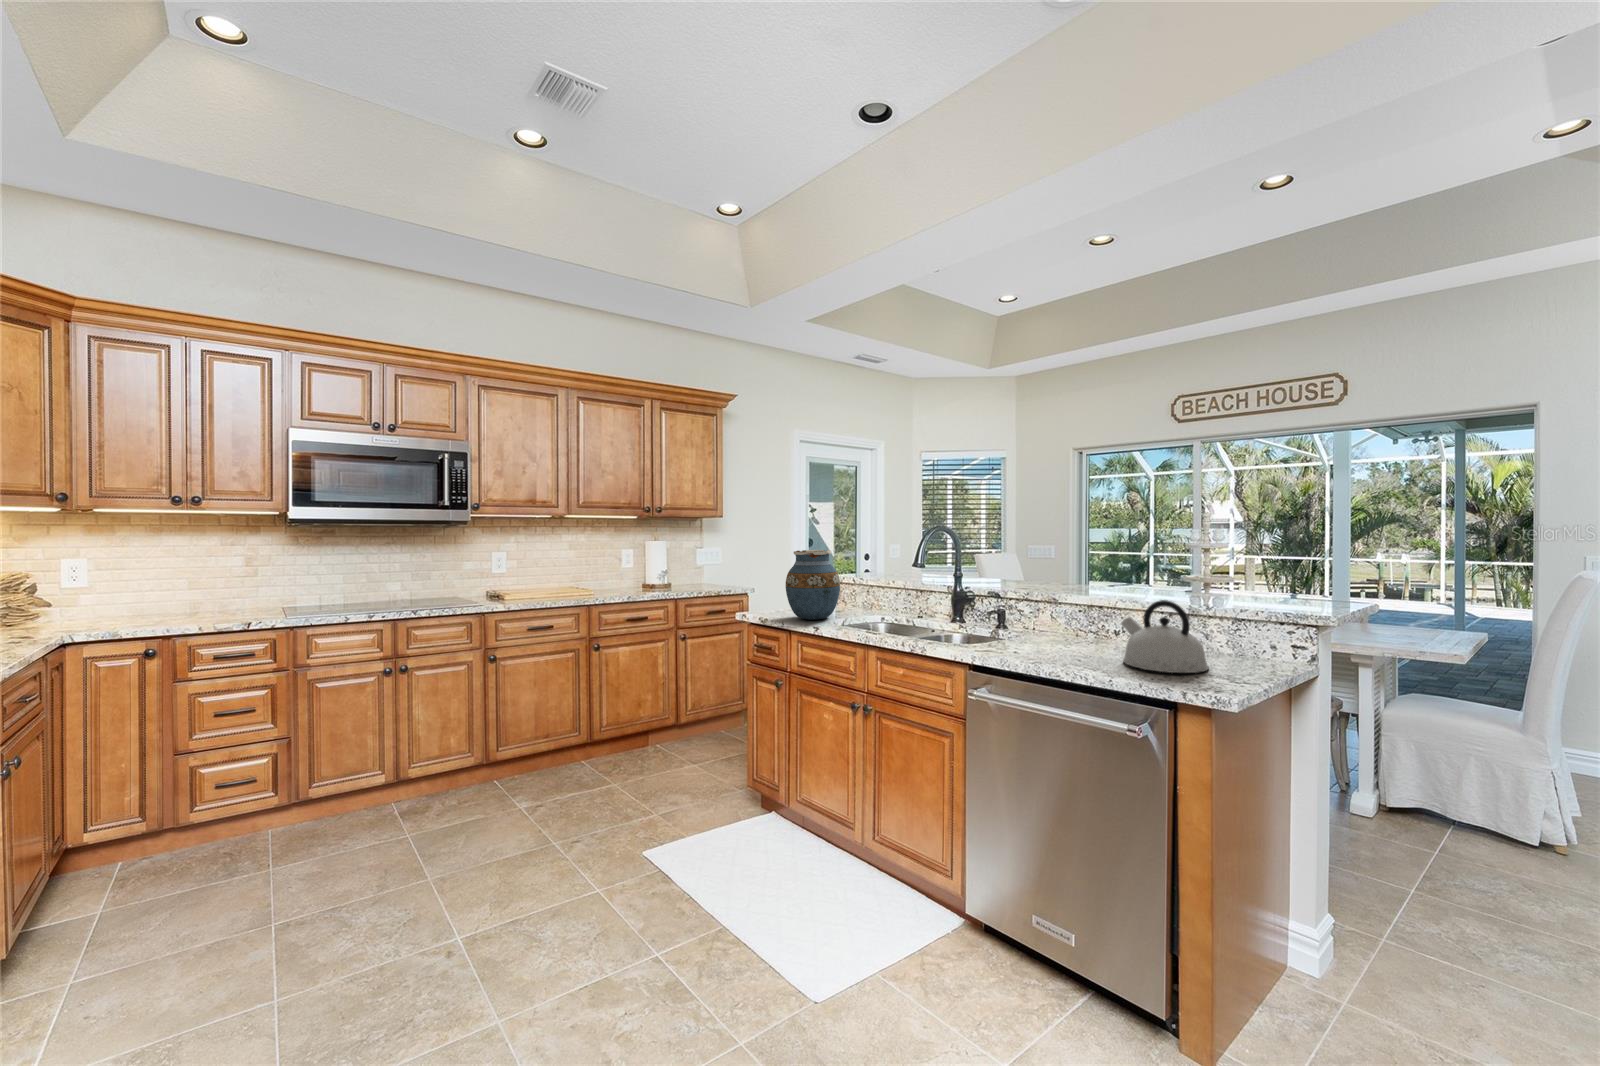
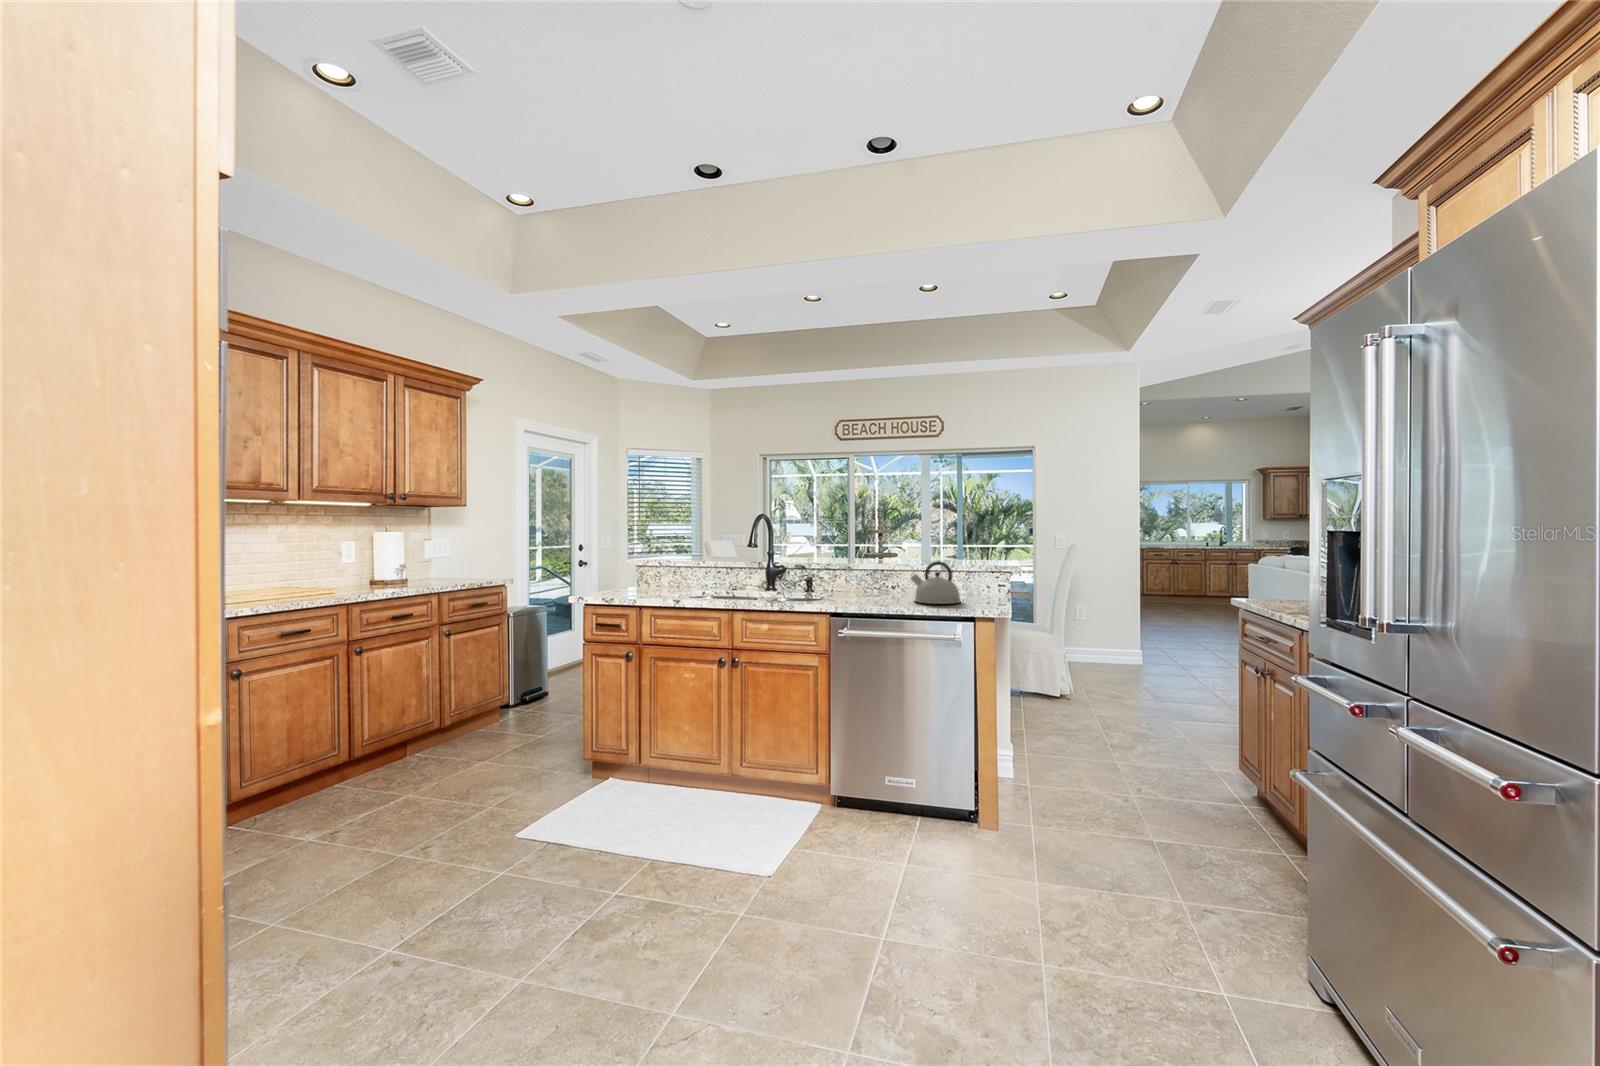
vase: present [786,550,840,620] -> none [625,536,675,598]

